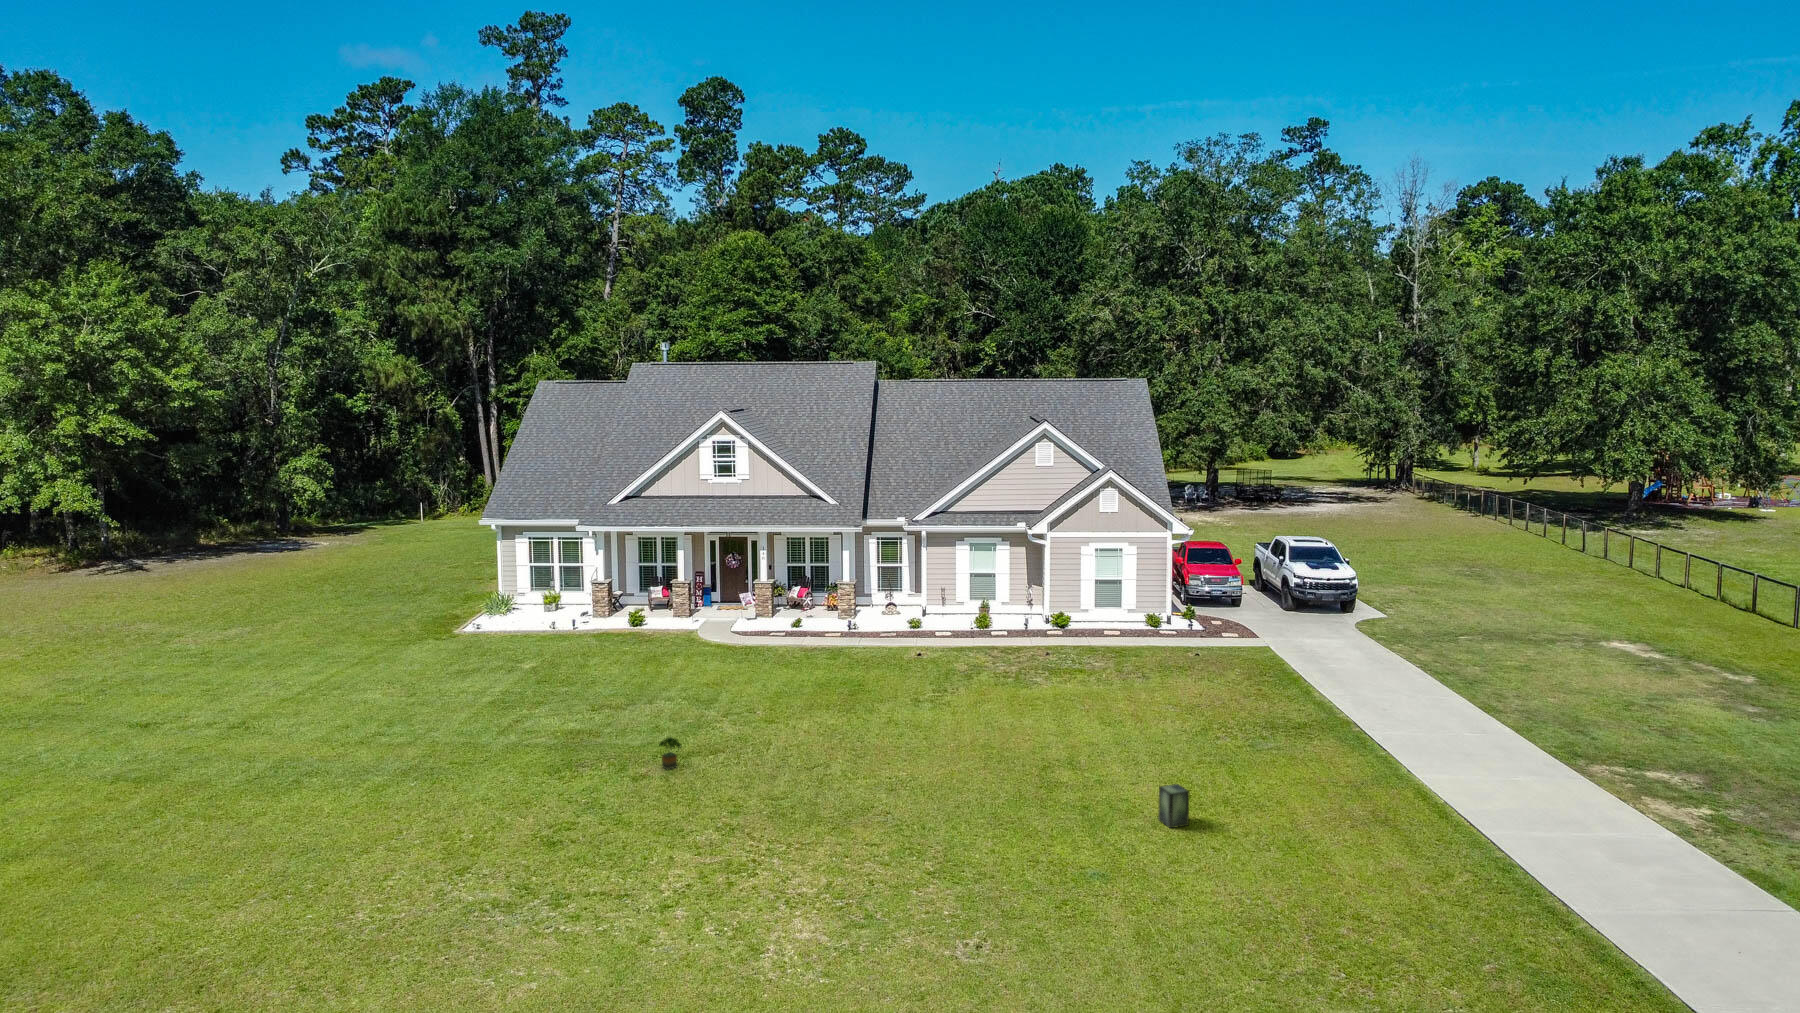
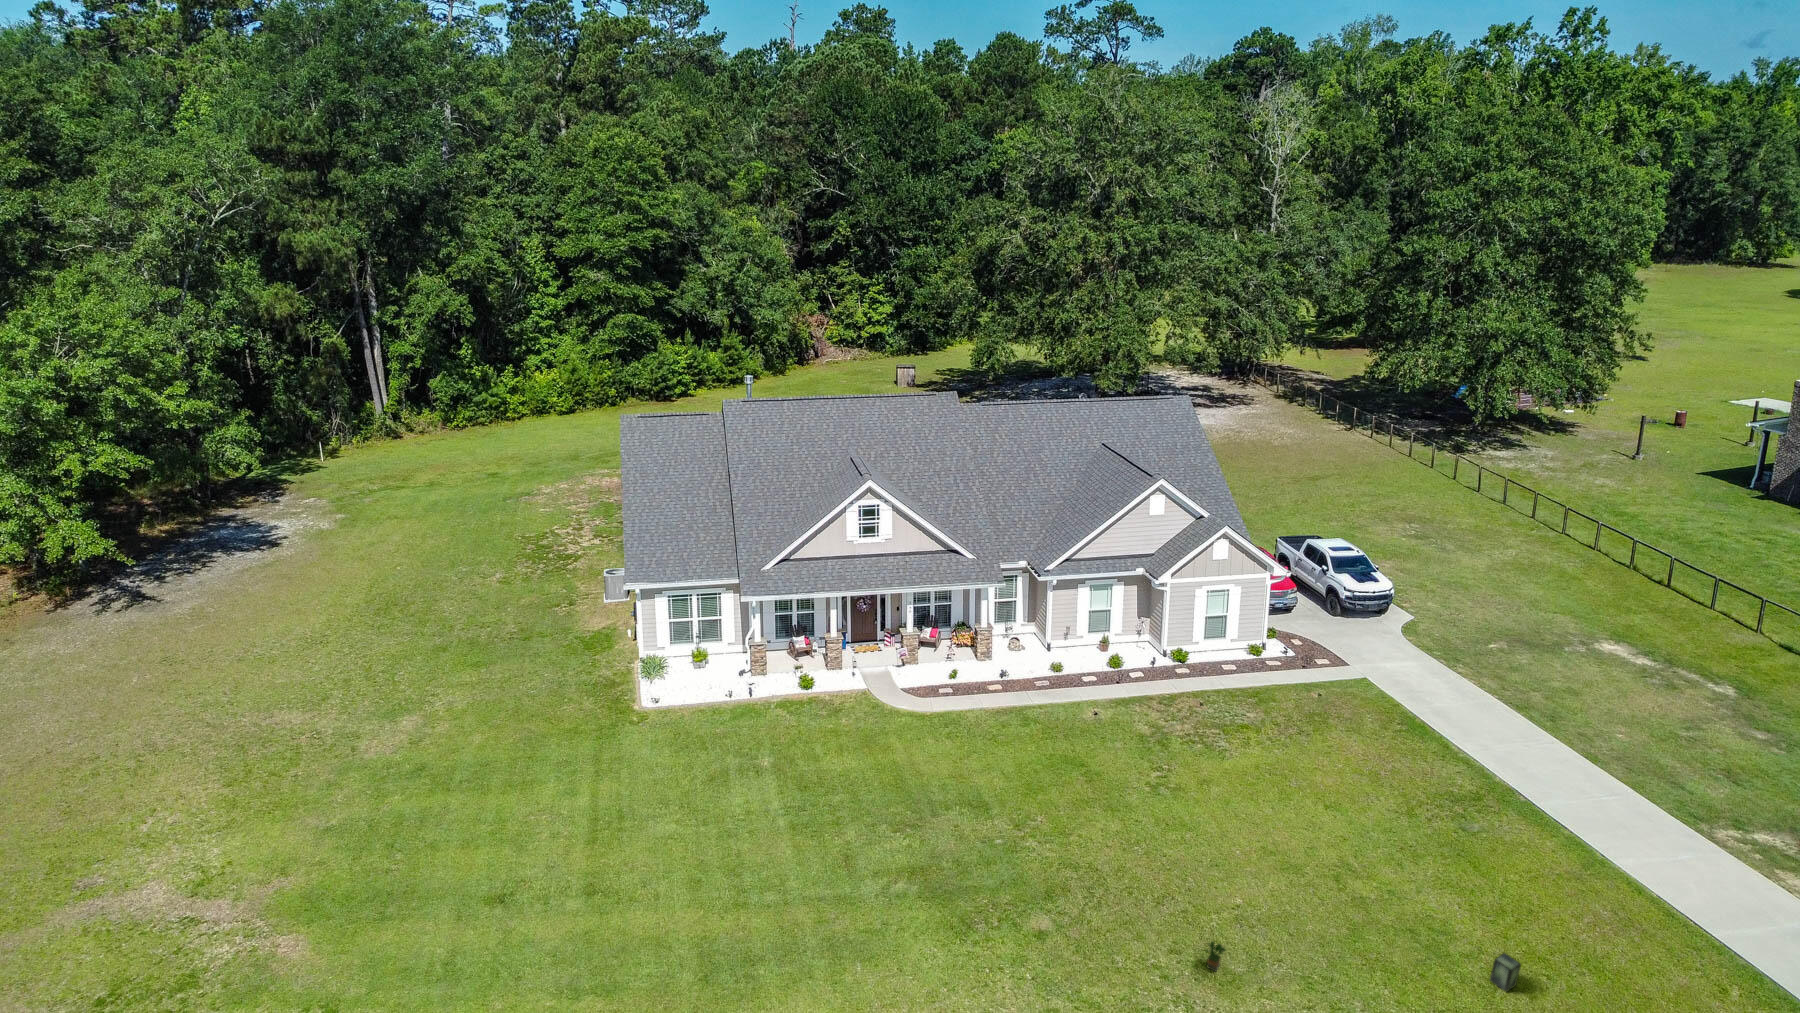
potted tree: present [659,737,681,770] -> present [1205,941,1225,971]

